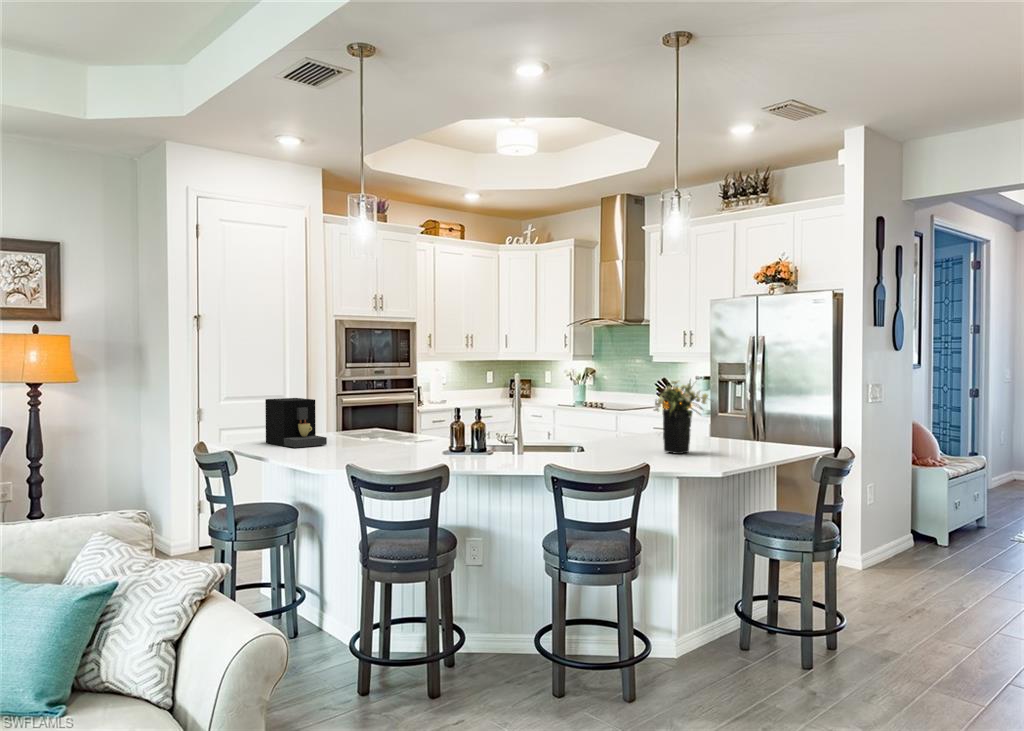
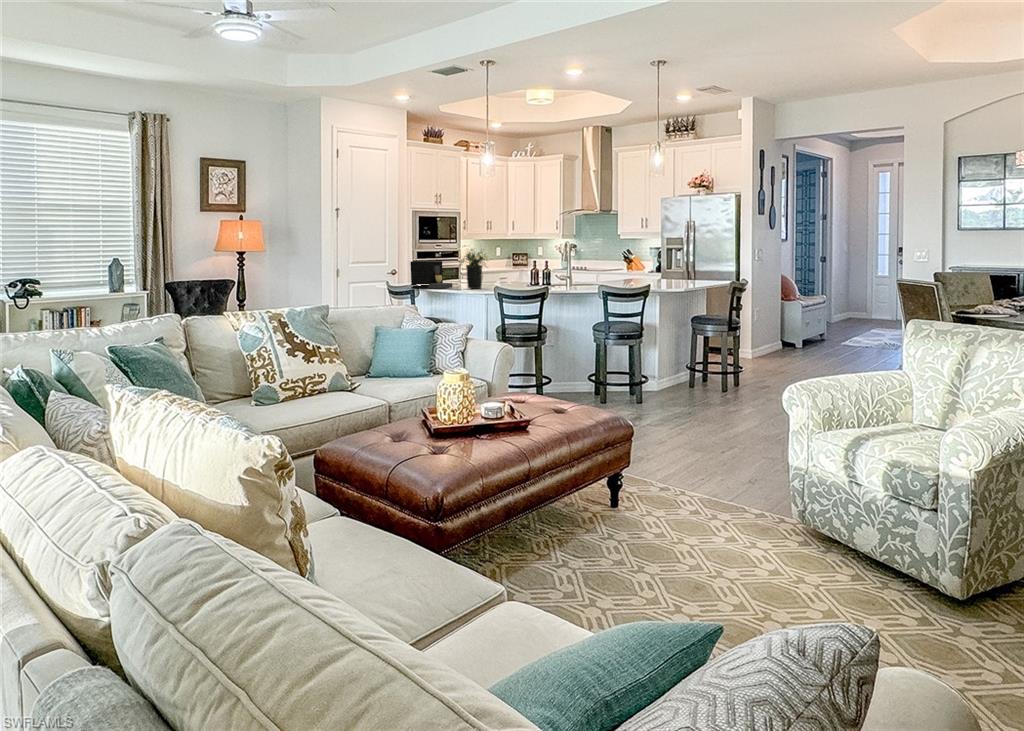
flower arrangement: present [654,380,708,454] -> present [460,249,489,289]

